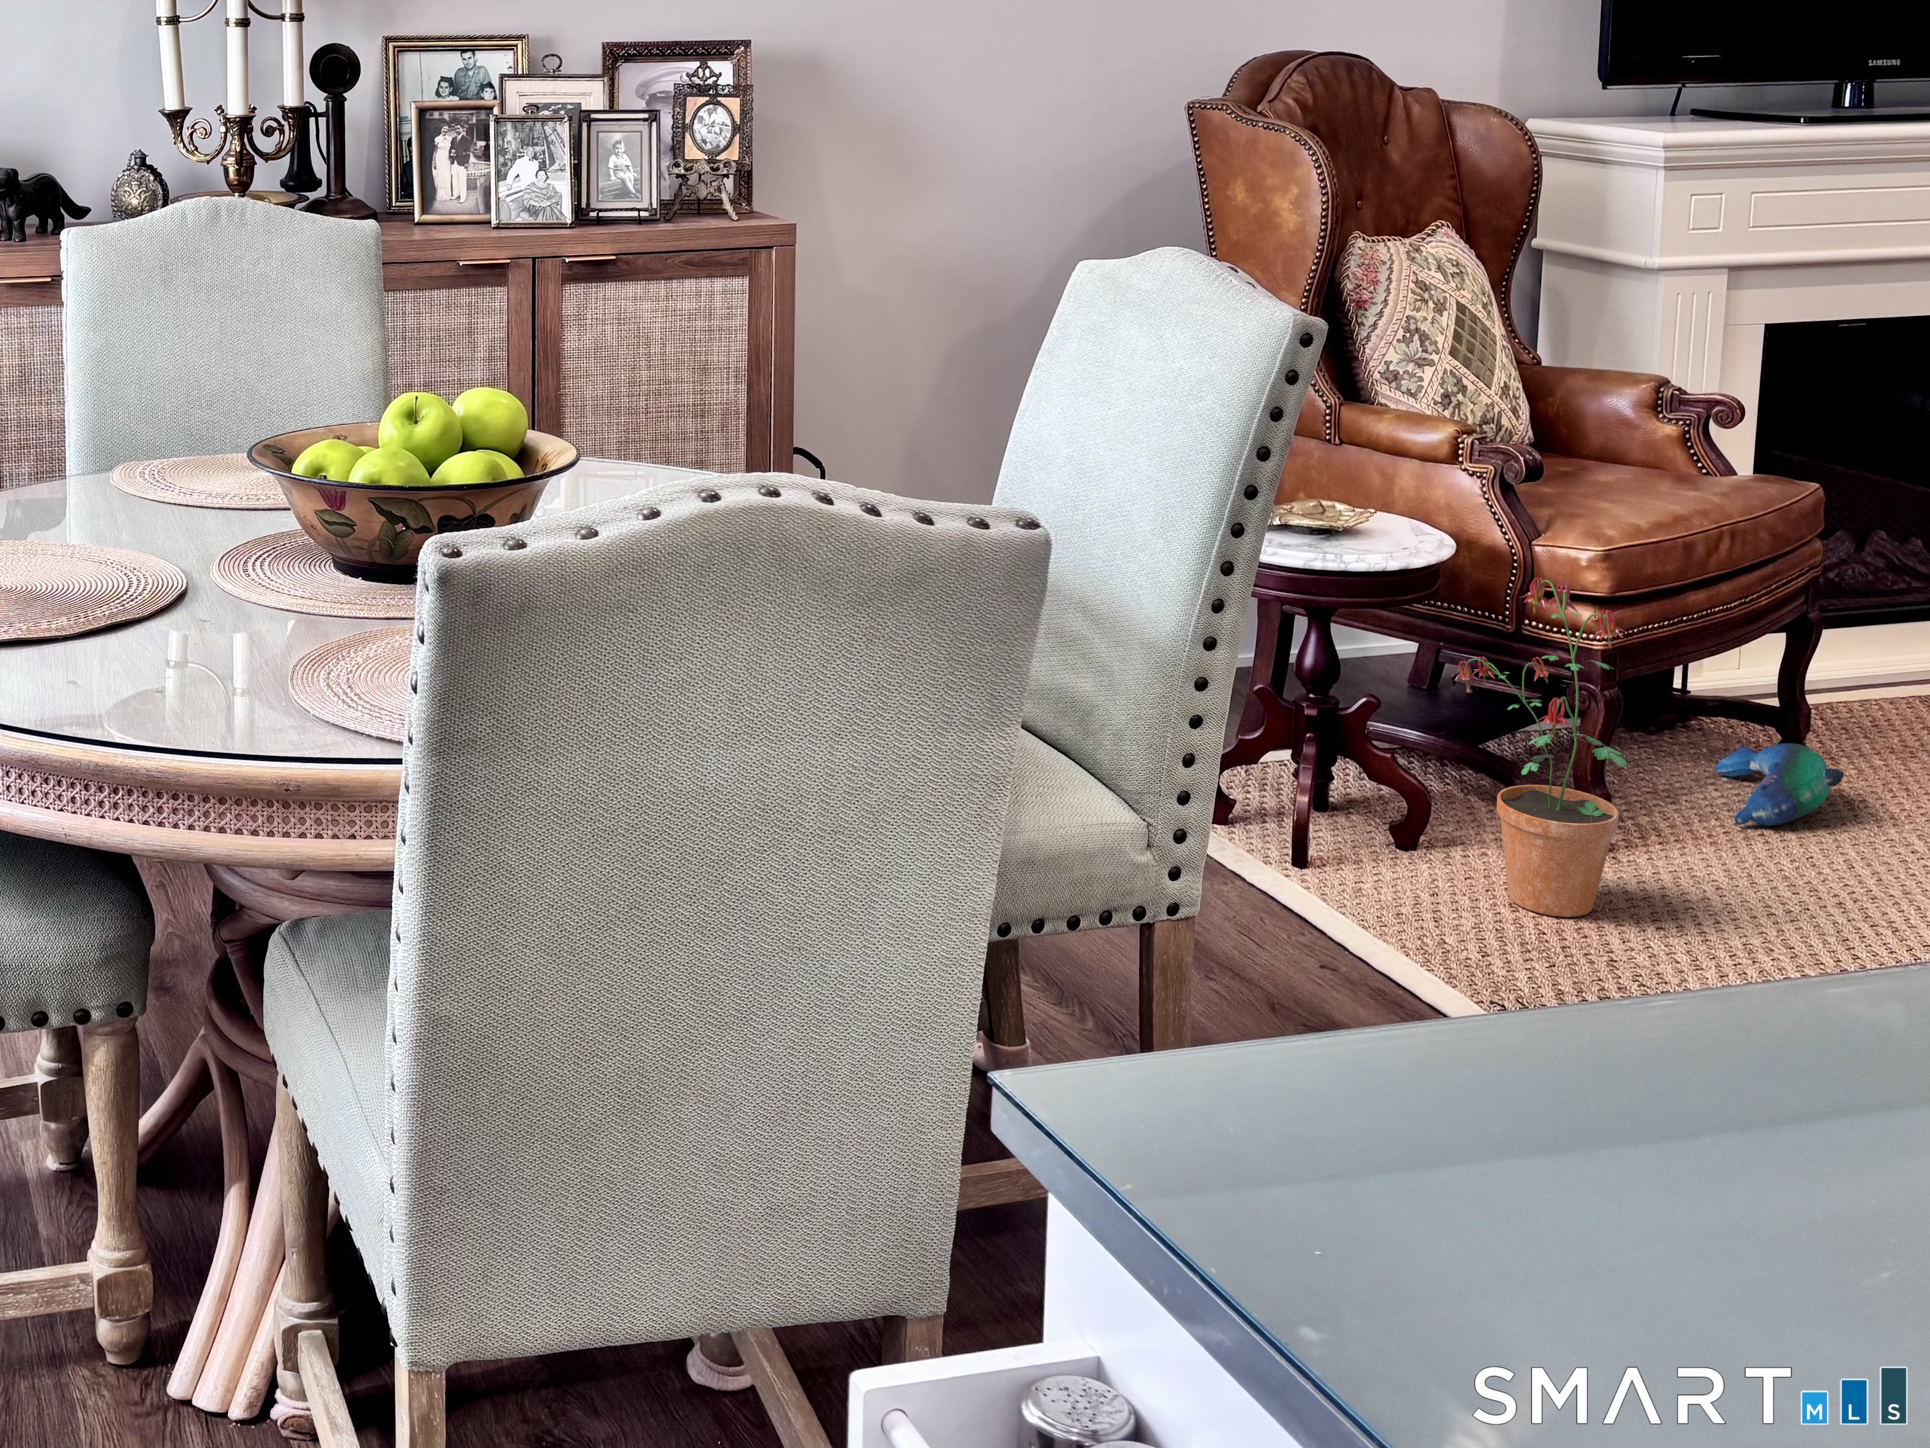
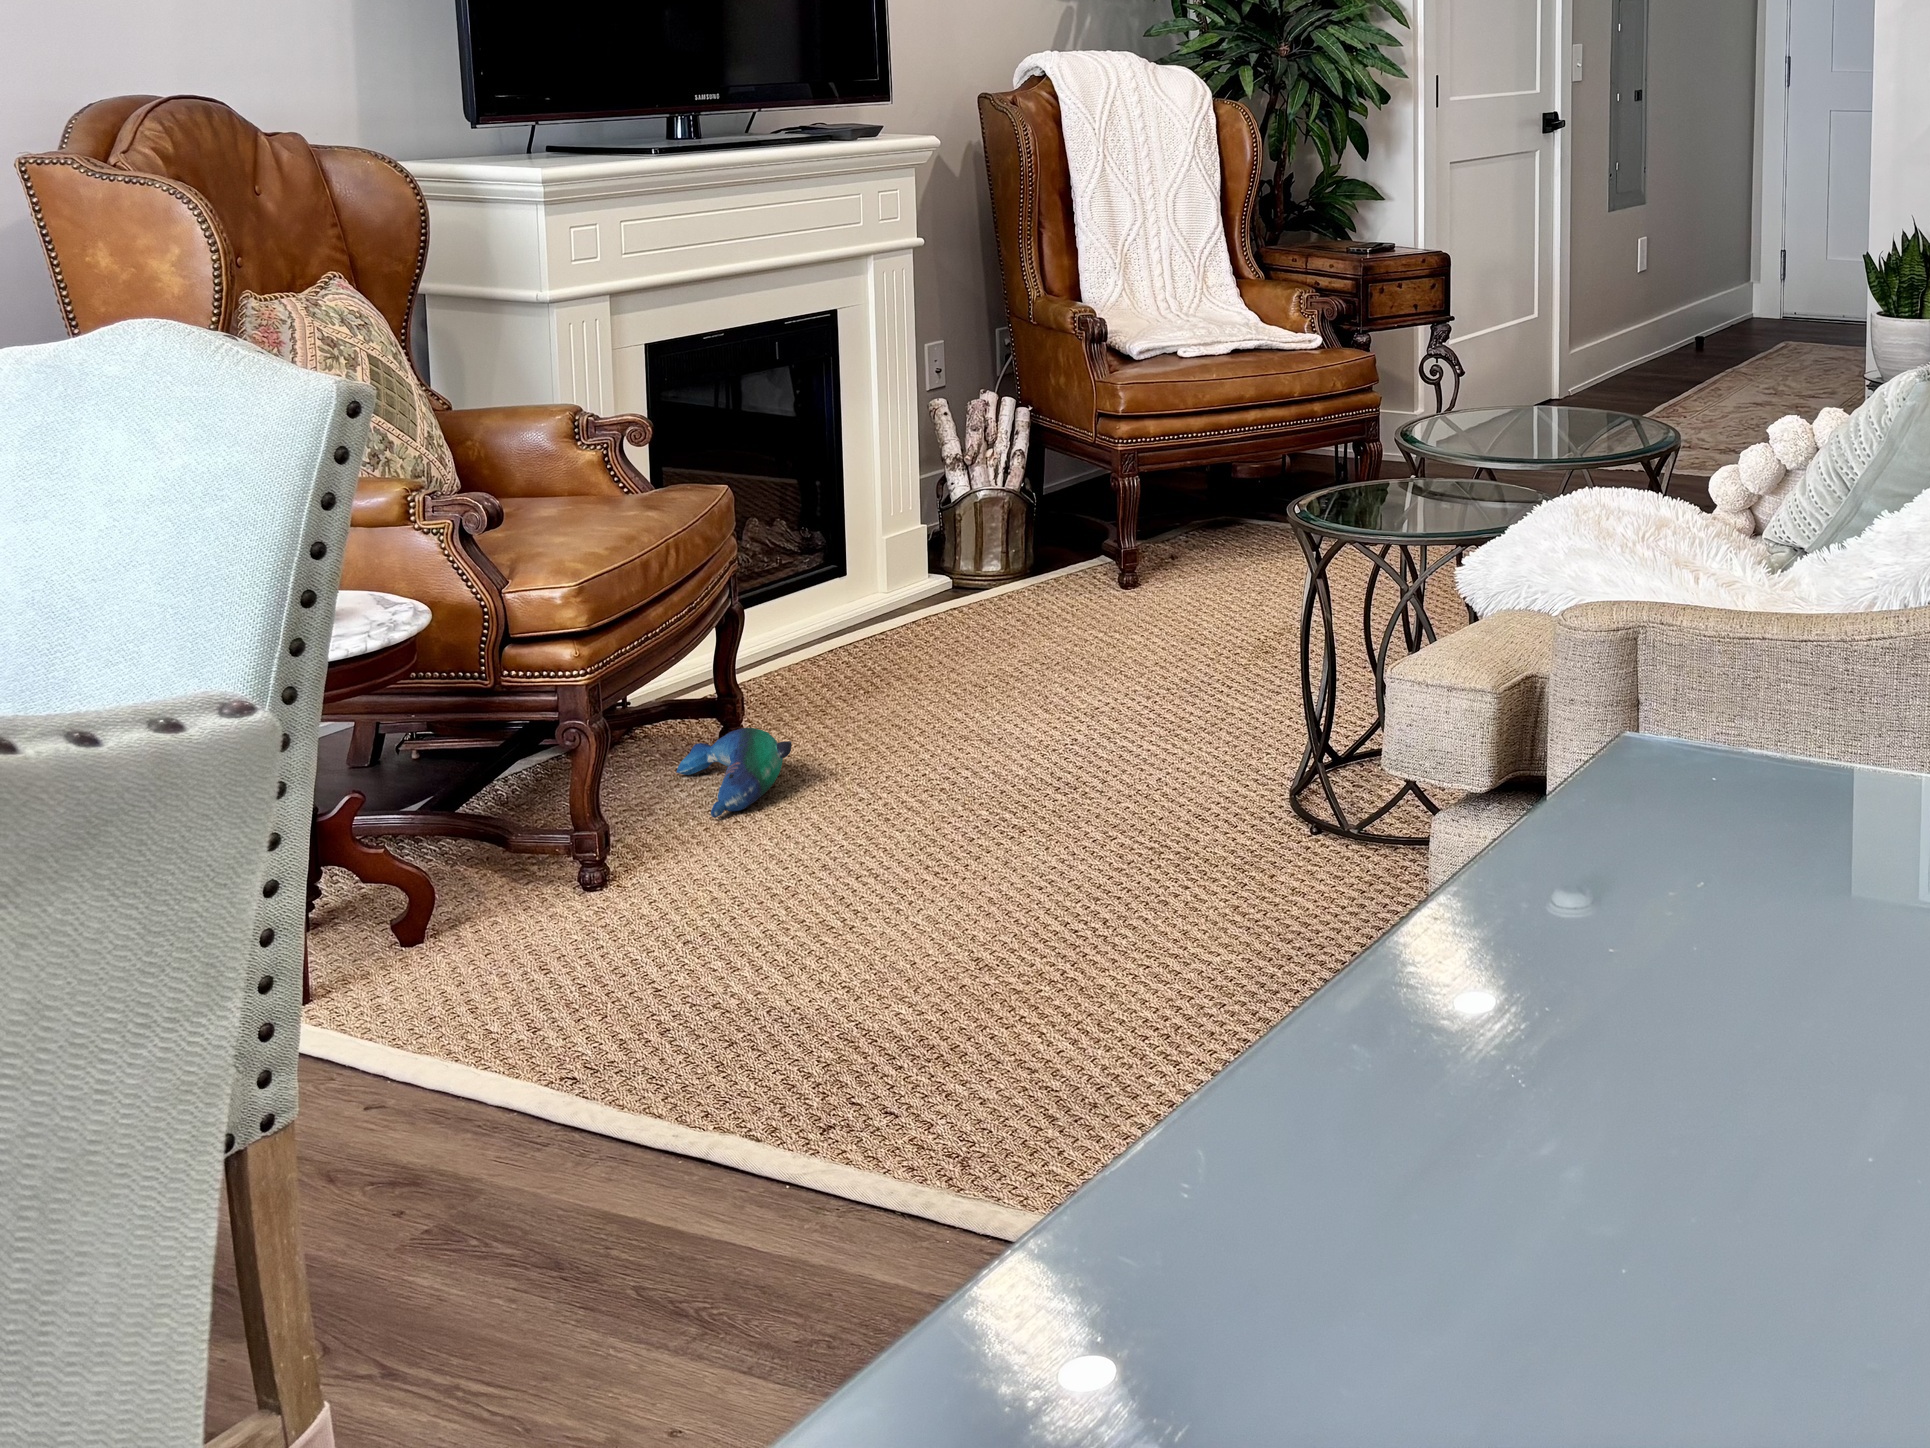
potted plant: present [1455,577,1627,917] -> none [449,625,647,967]

